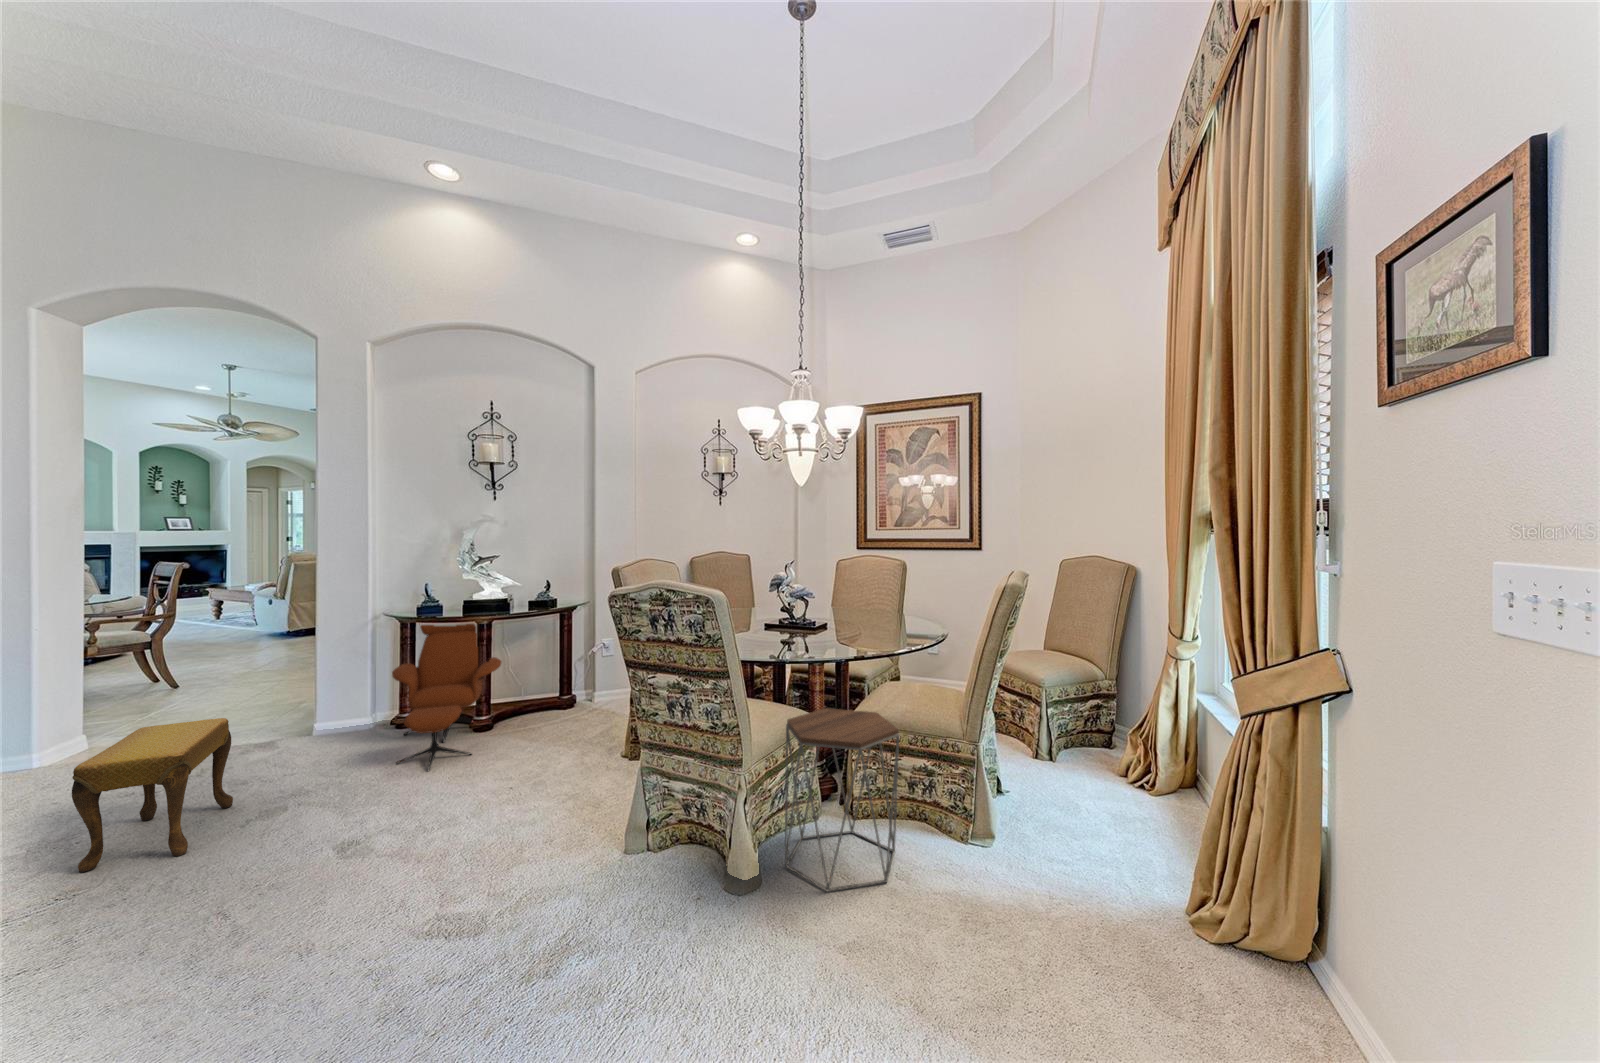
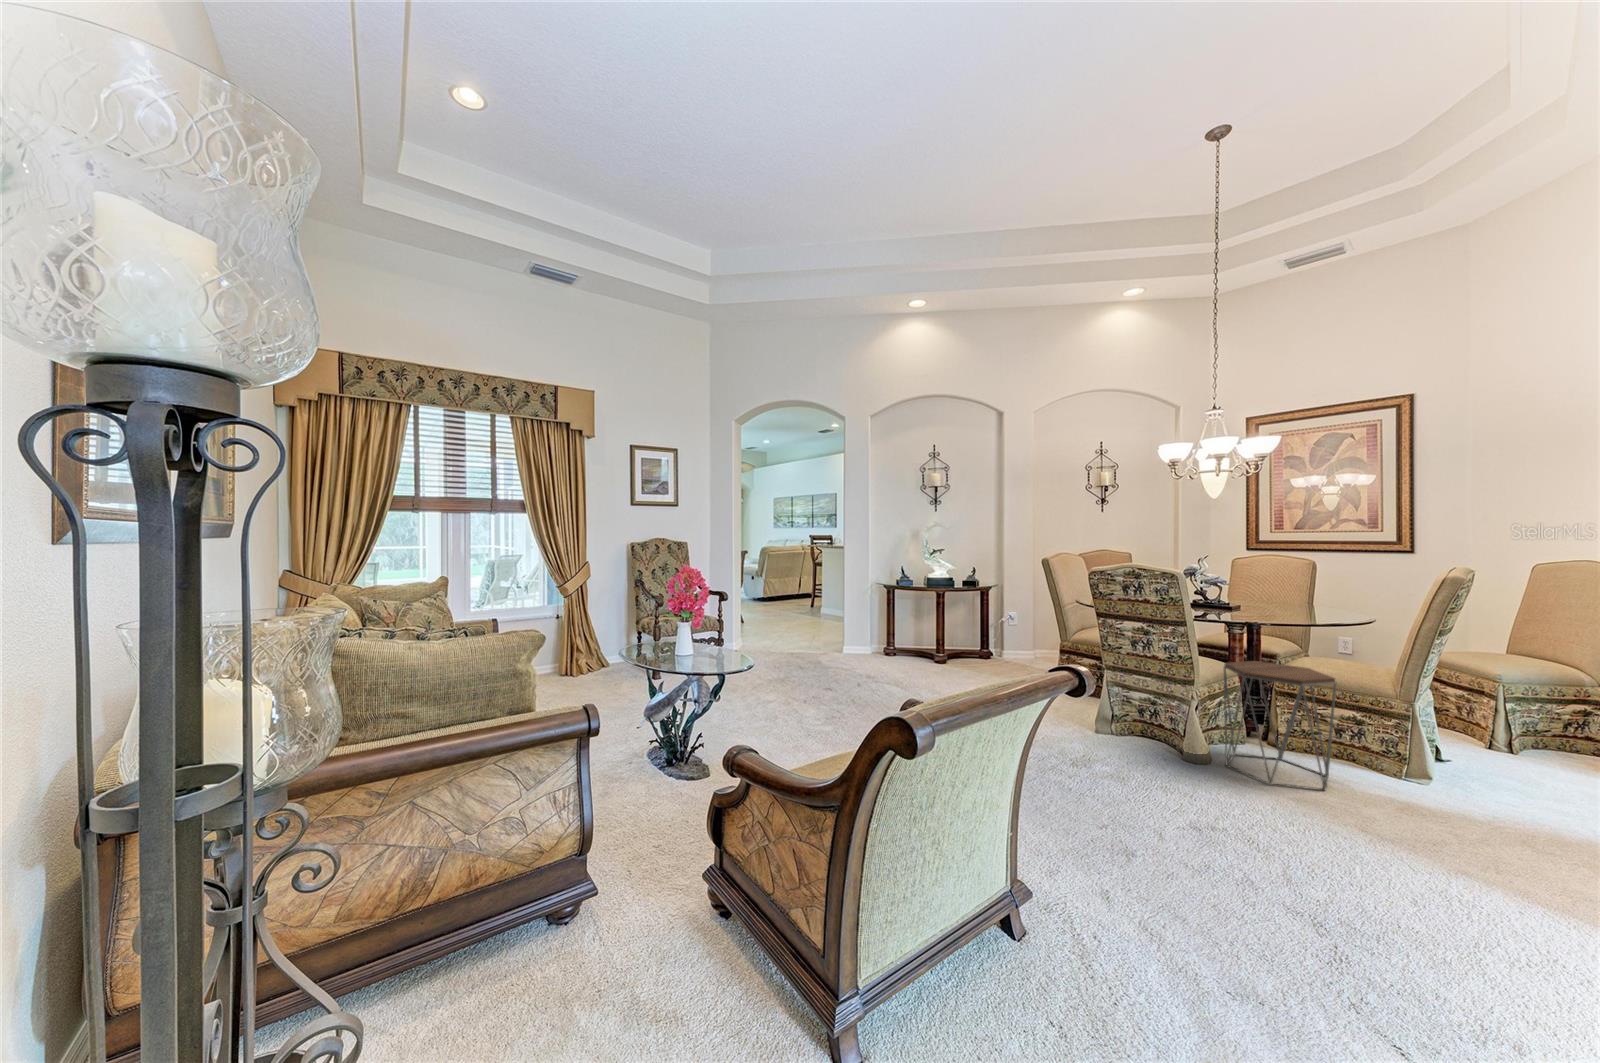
lounge chair: present [392,624,501,771] -> none [891,583,954,678]
footstool: present [72,718,233,872] -> none [791,628,834,694]

